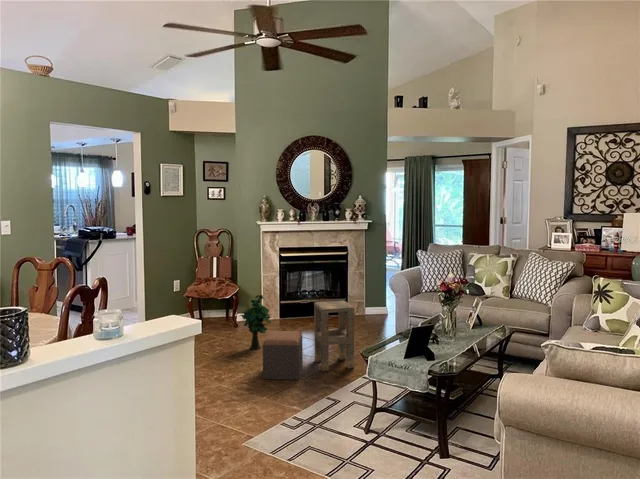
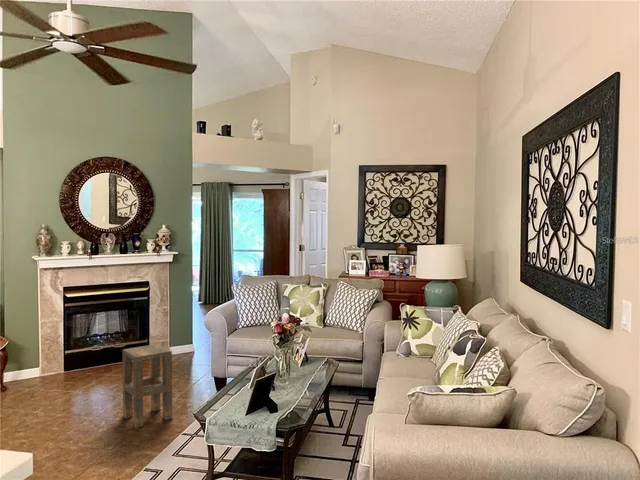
decorative plant: present [240,295,271,350] -> none [17,346,63,415]
footstool: present [262,331,303,380] -> none [62,386,110,450]

